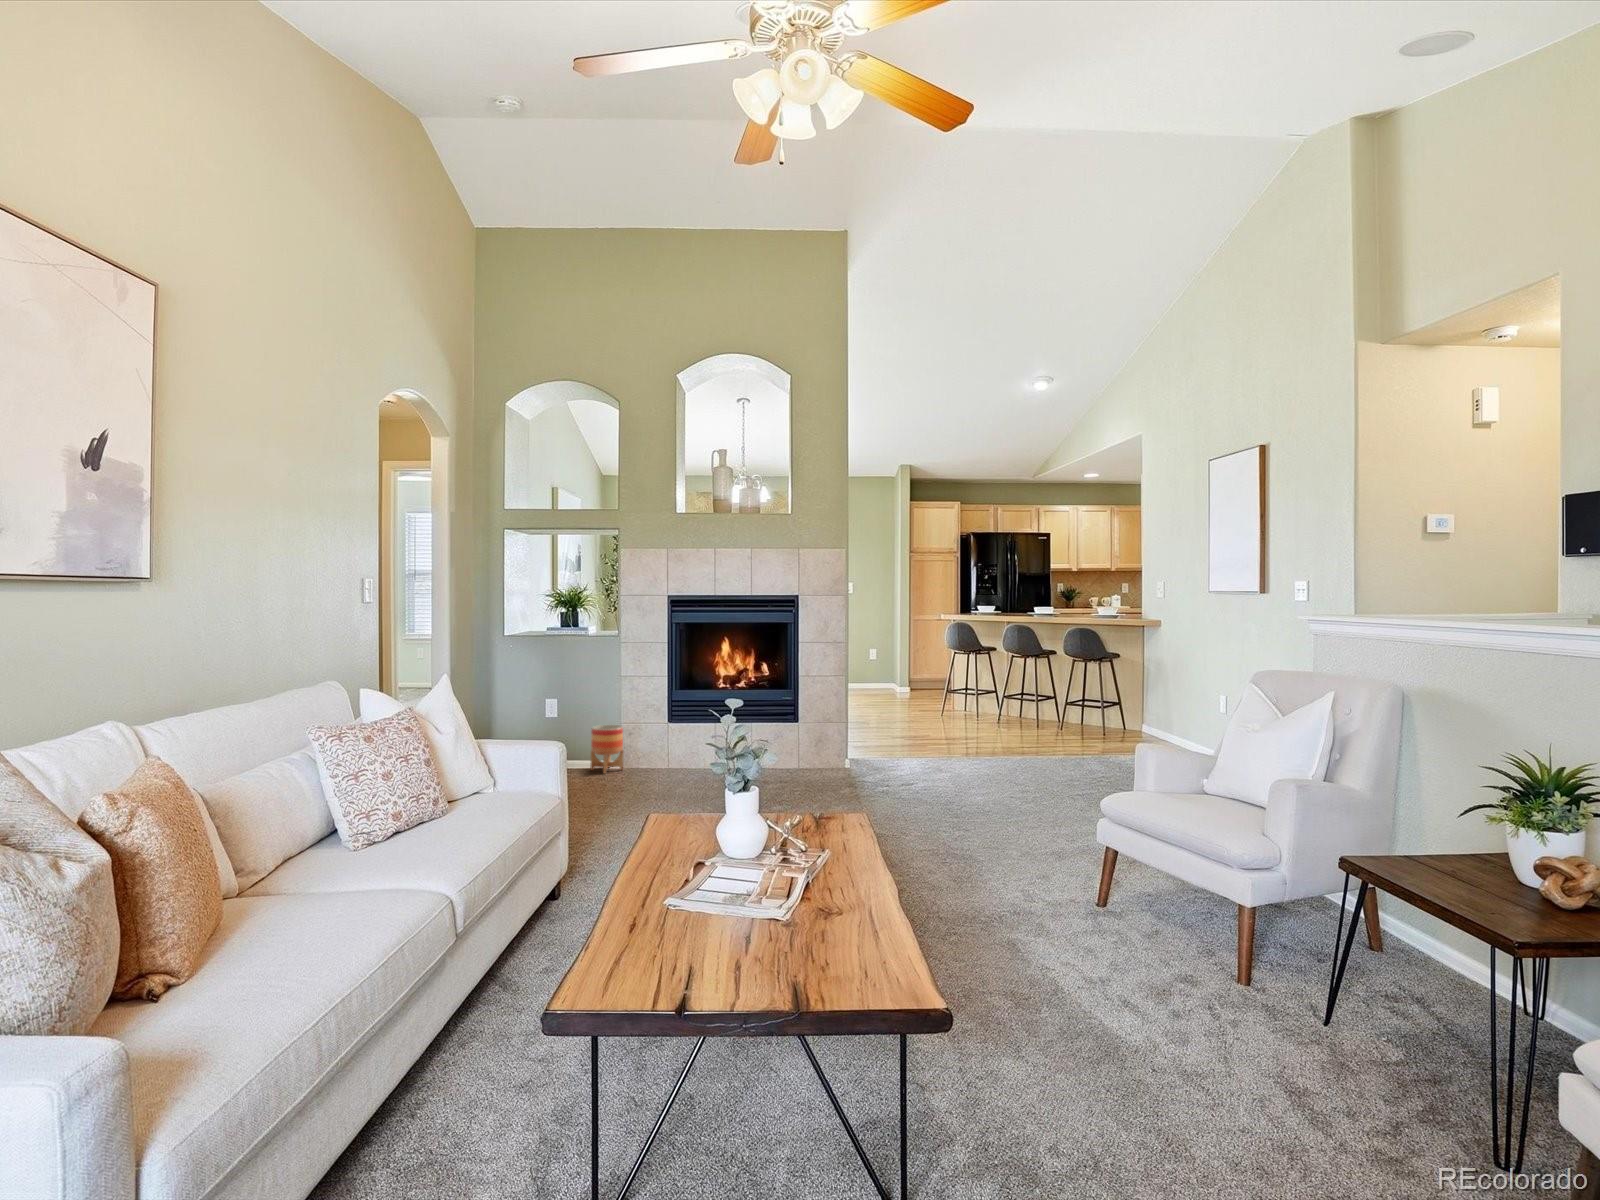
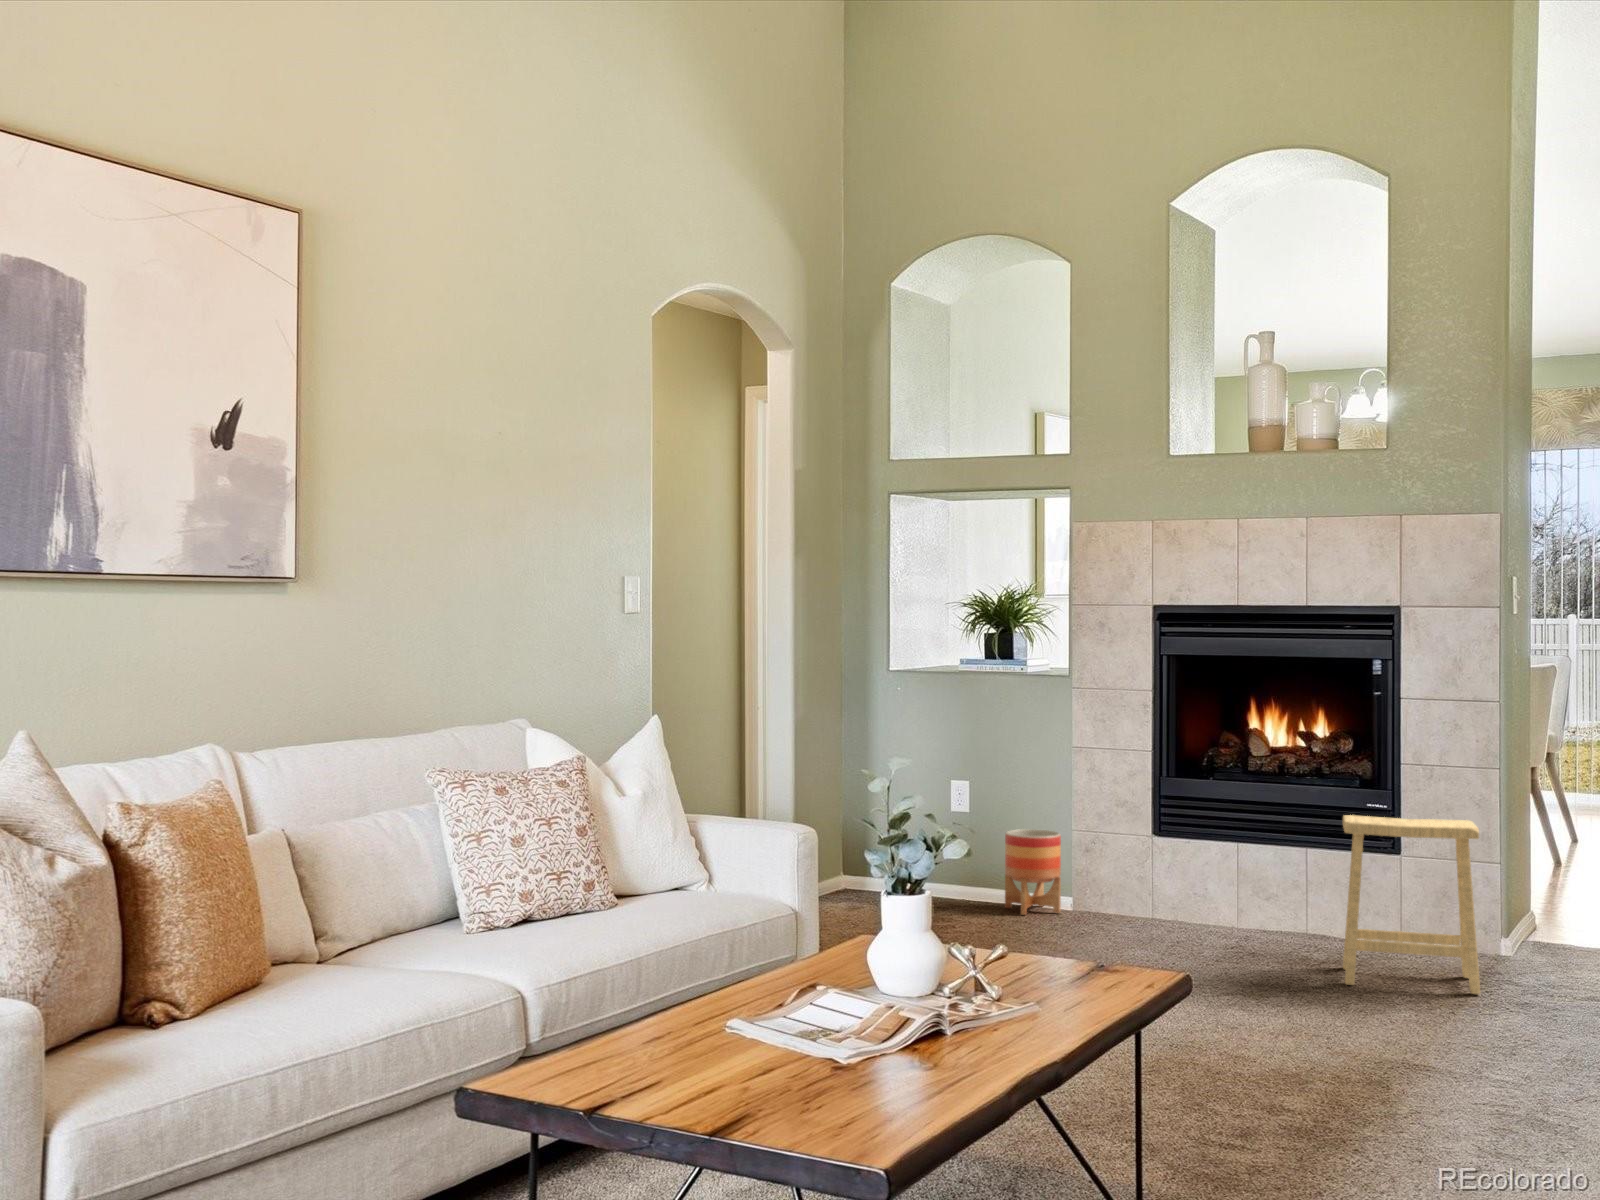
footstool: none [784,705,853,791] -> present [1343,815,1480,994]

